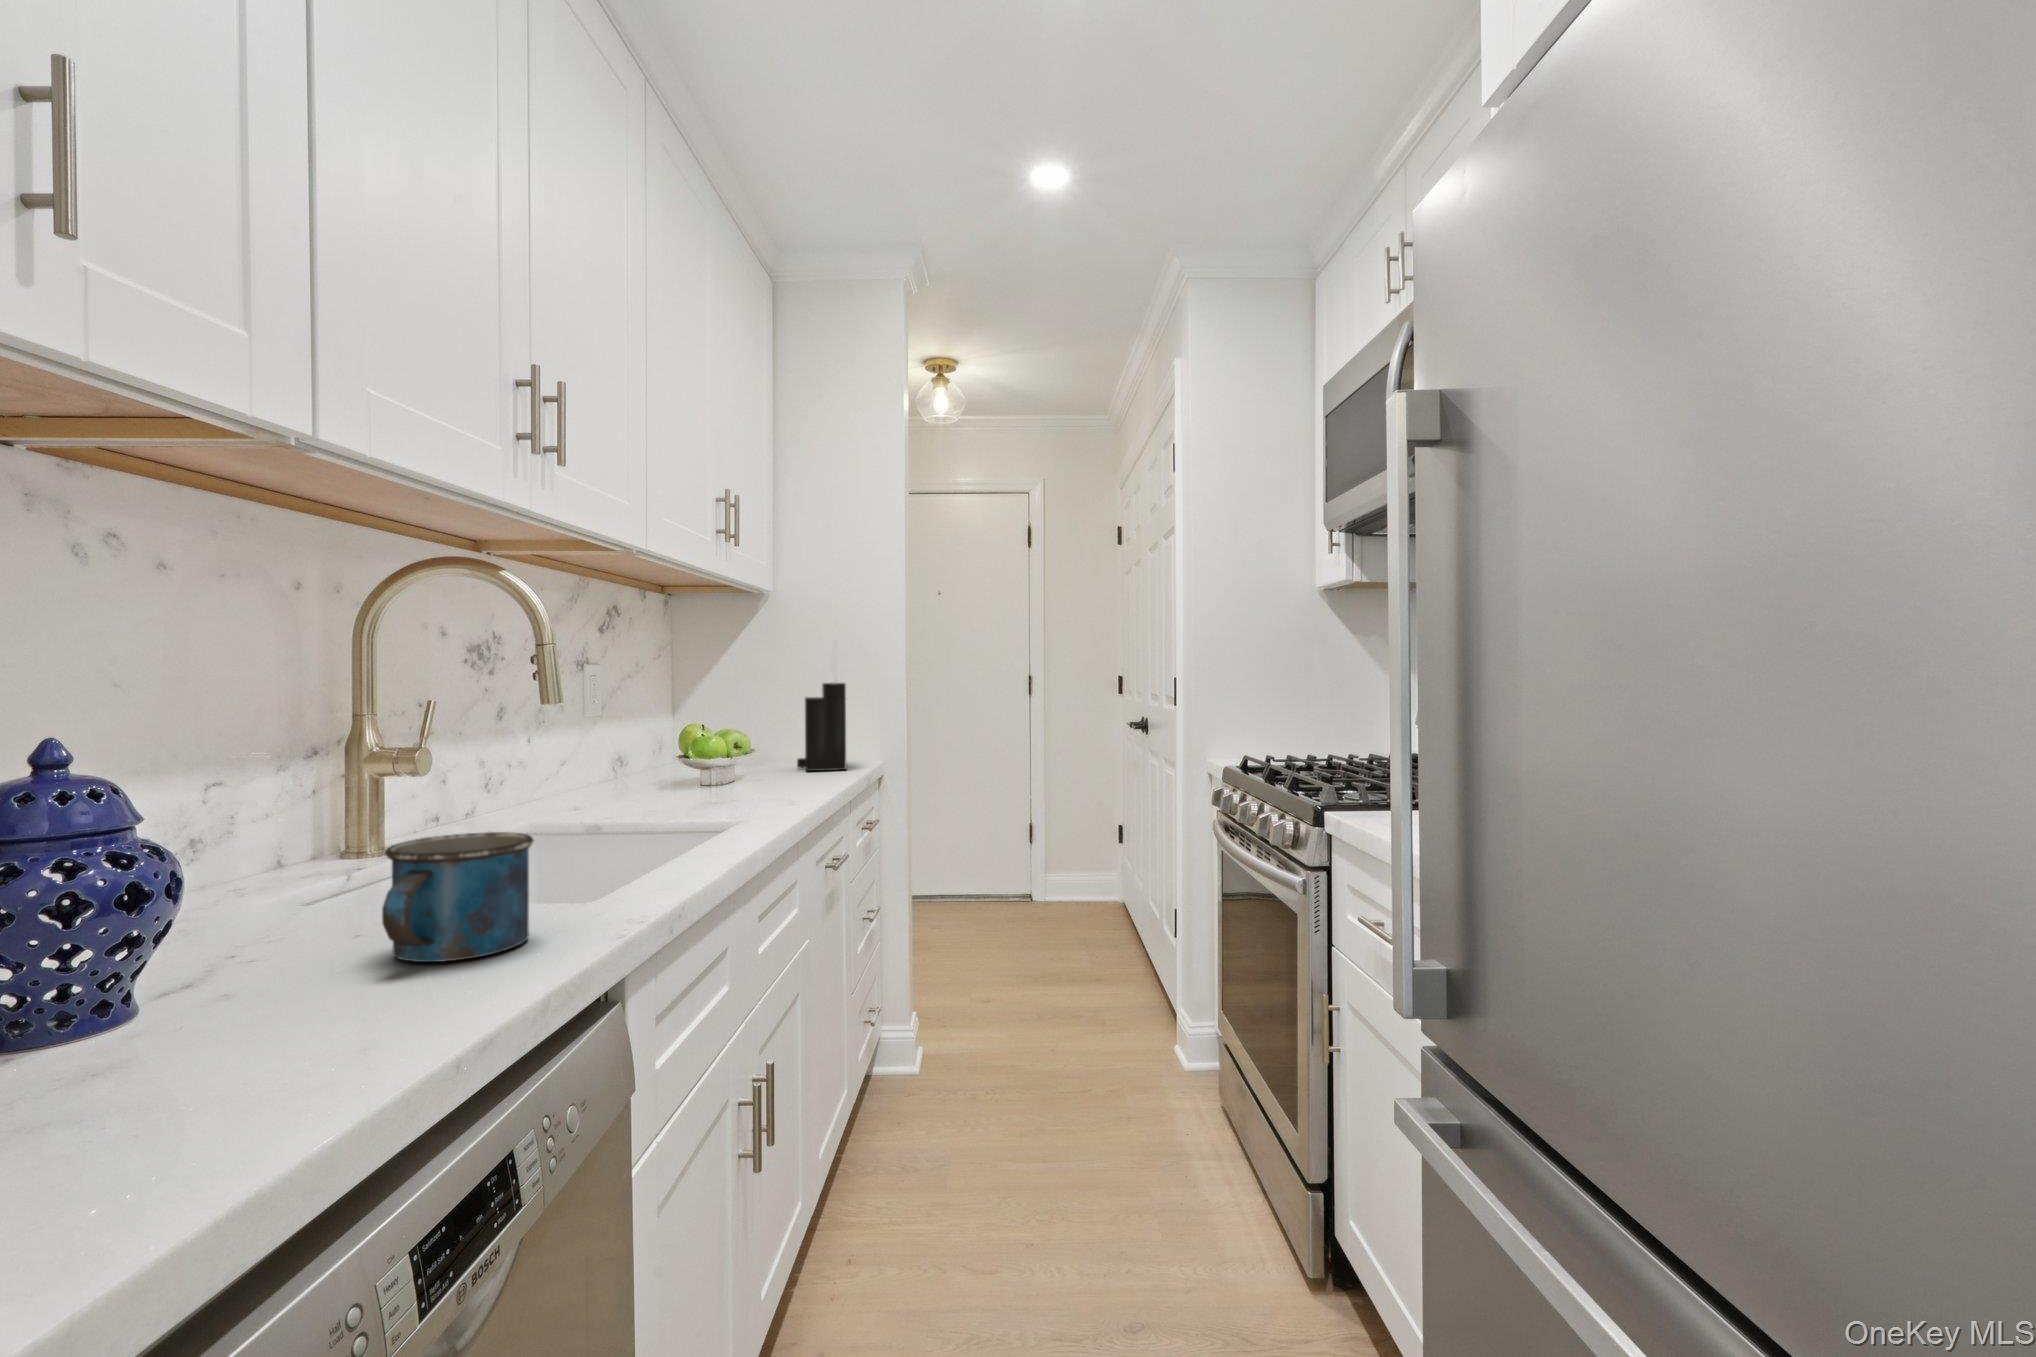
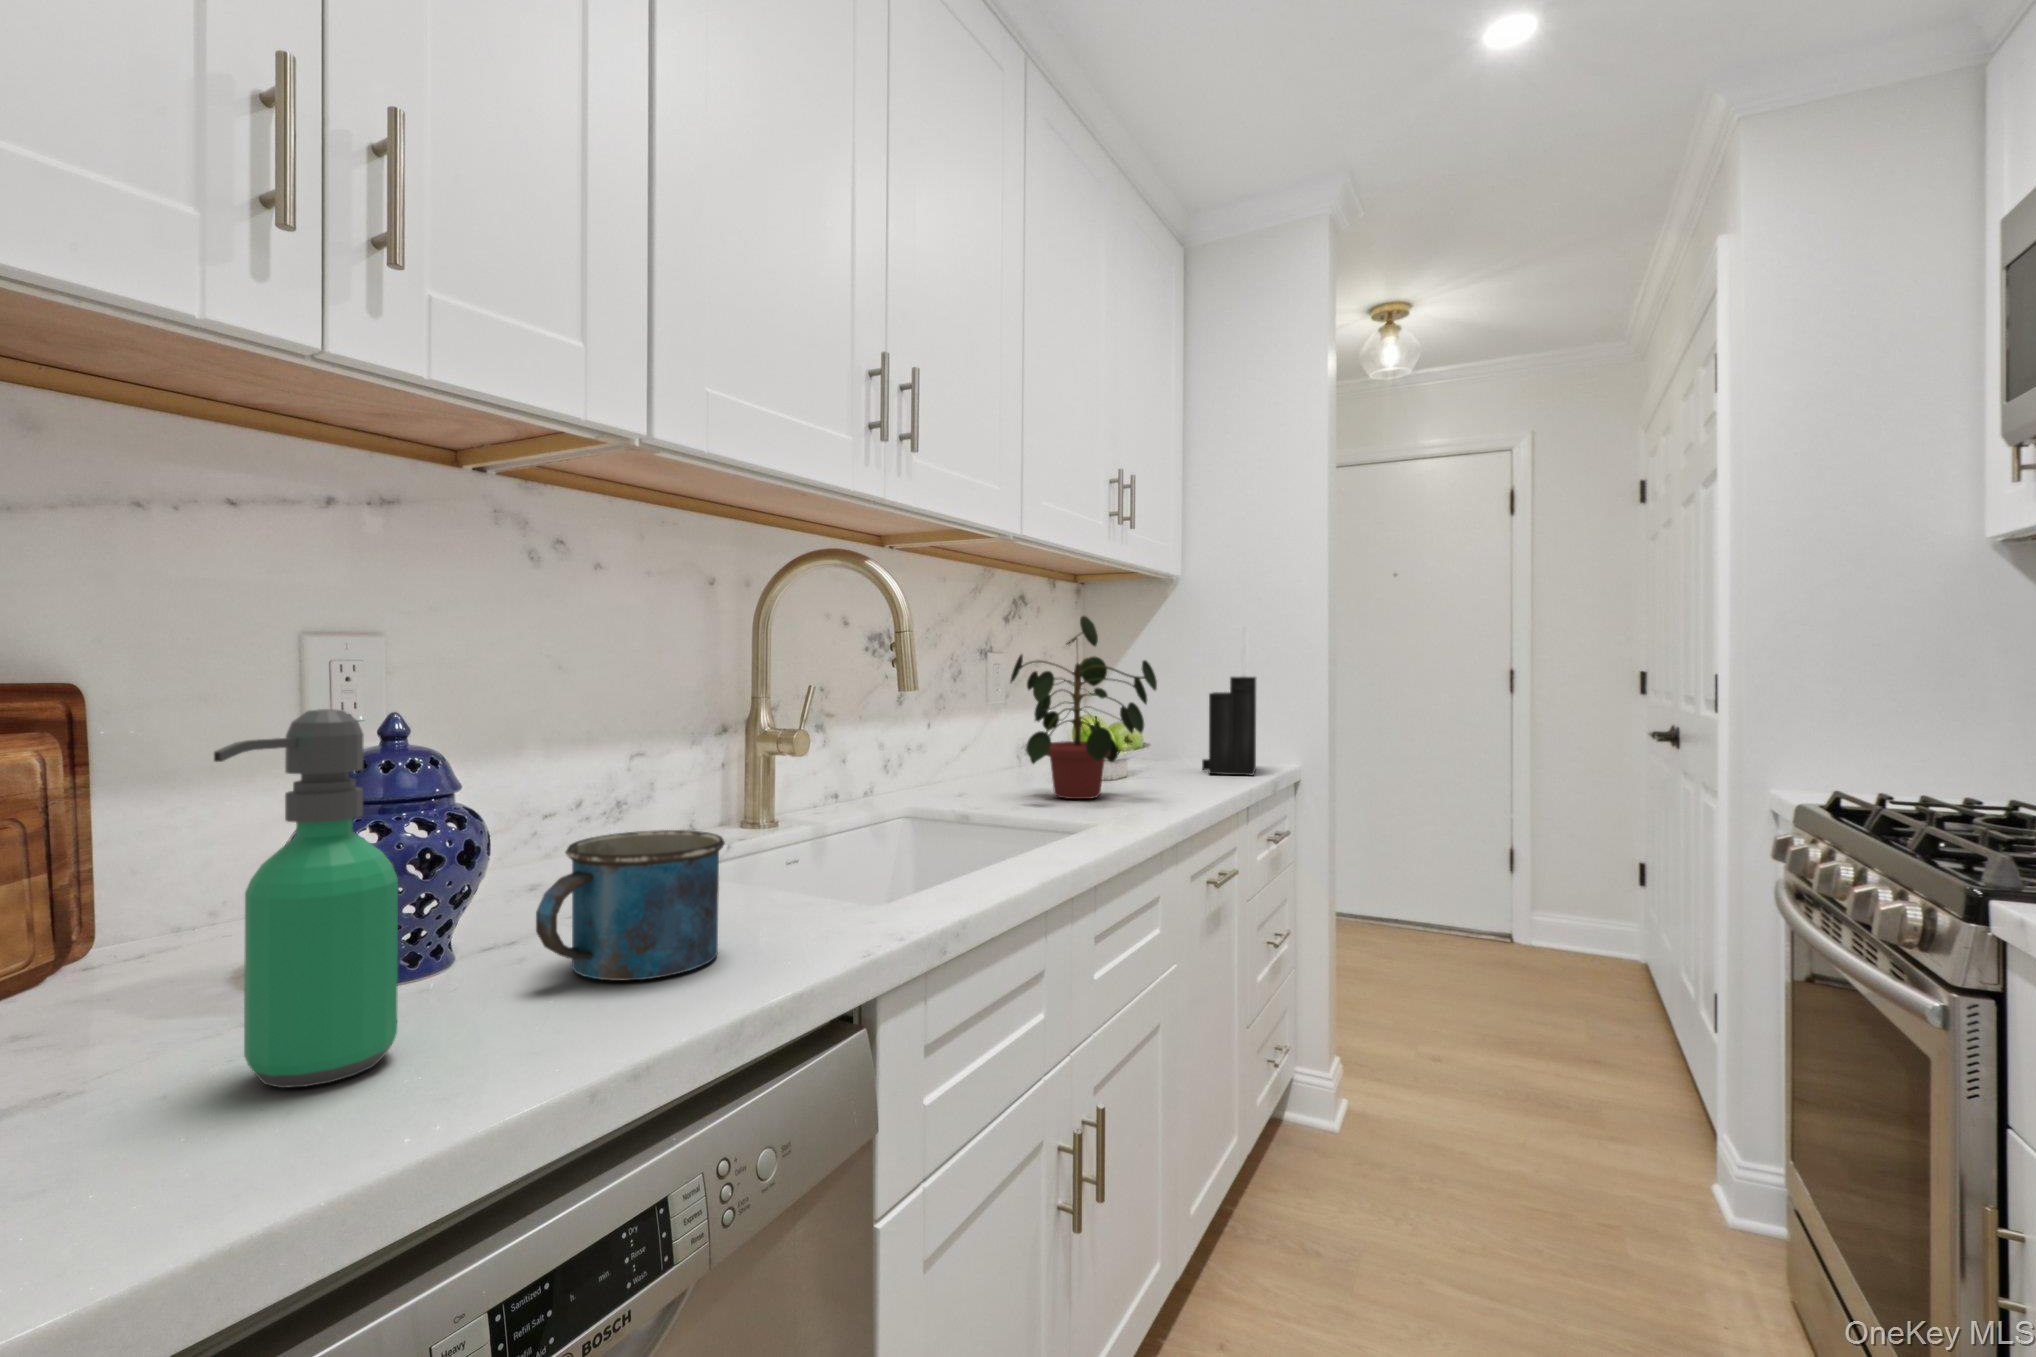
potted plant: none [637,631,779,799] -> present [1010,616,1157,799]
soap dispenser: none [203,733,338,1058] -> present [214,709,398,1088]

